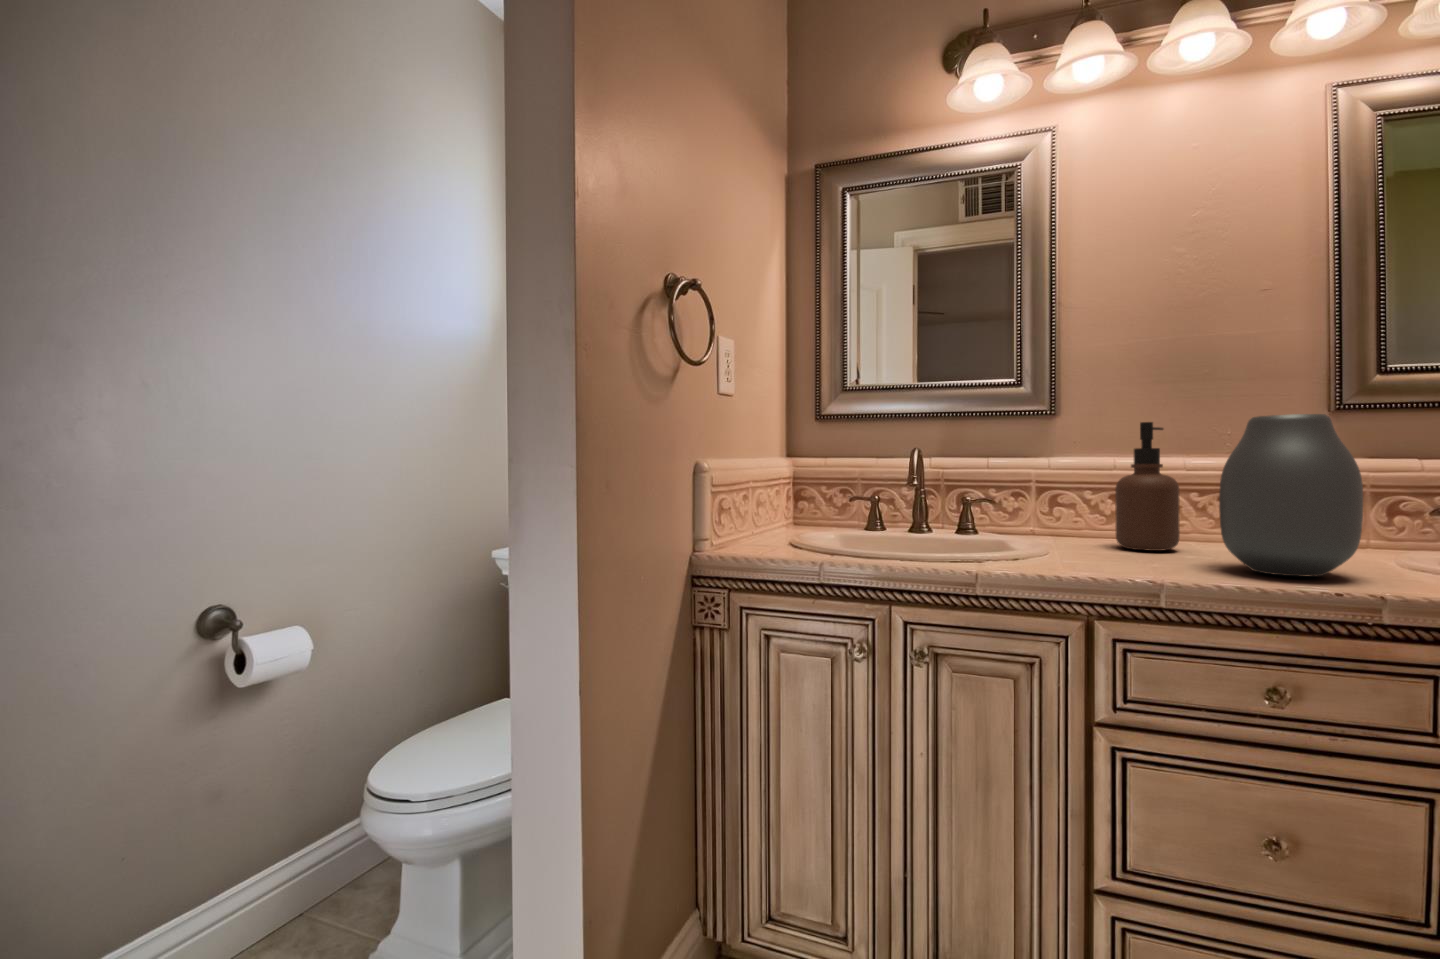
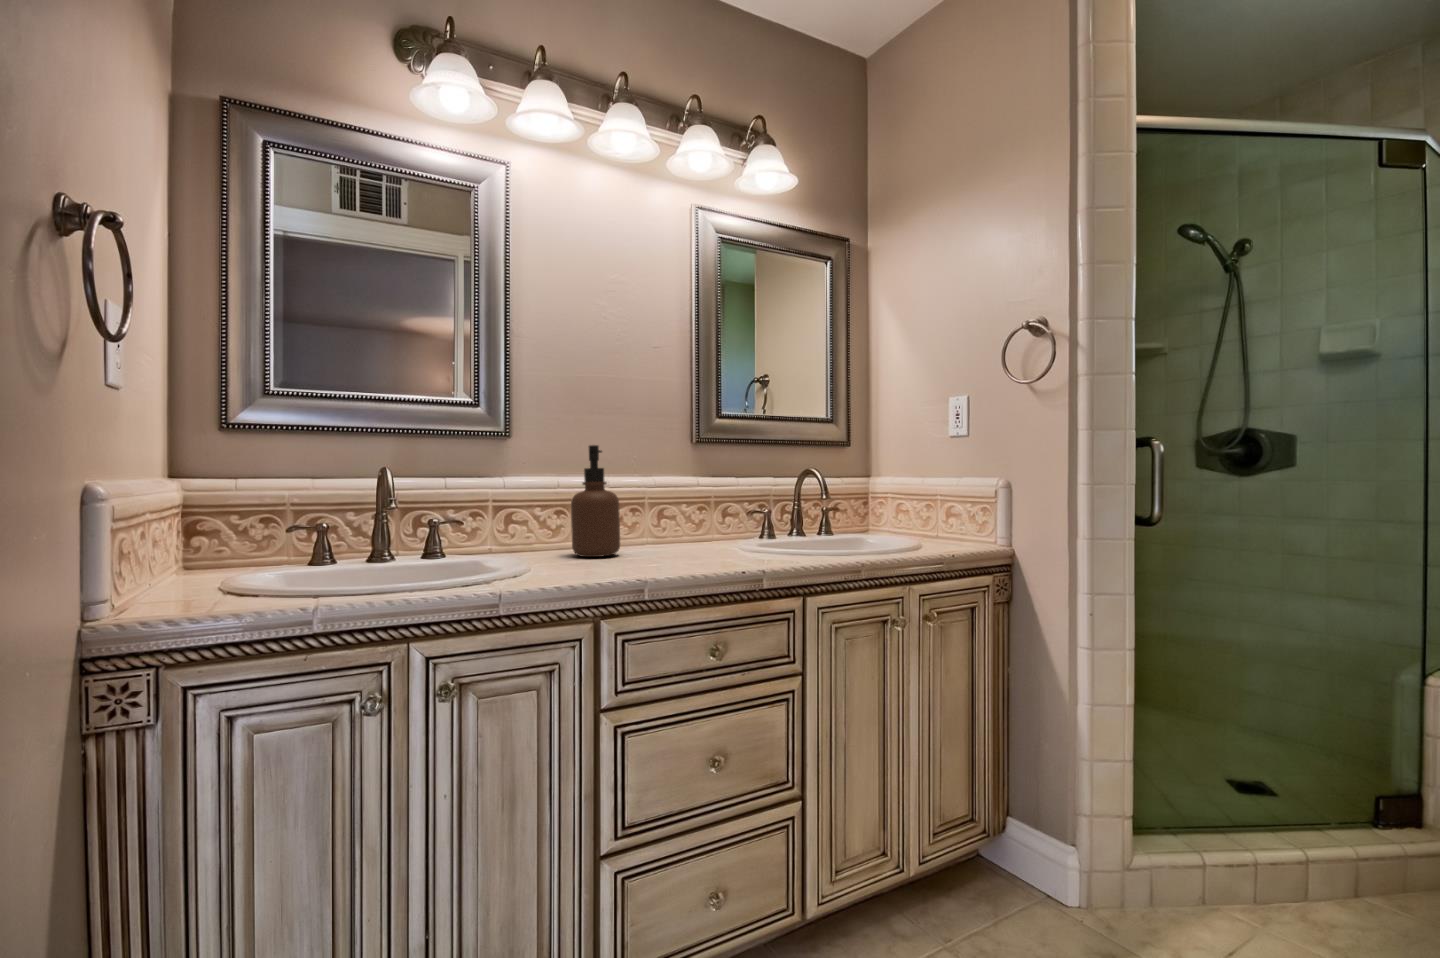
vase: present [1219,414,1363,577] -> none [665,443,749,564]

